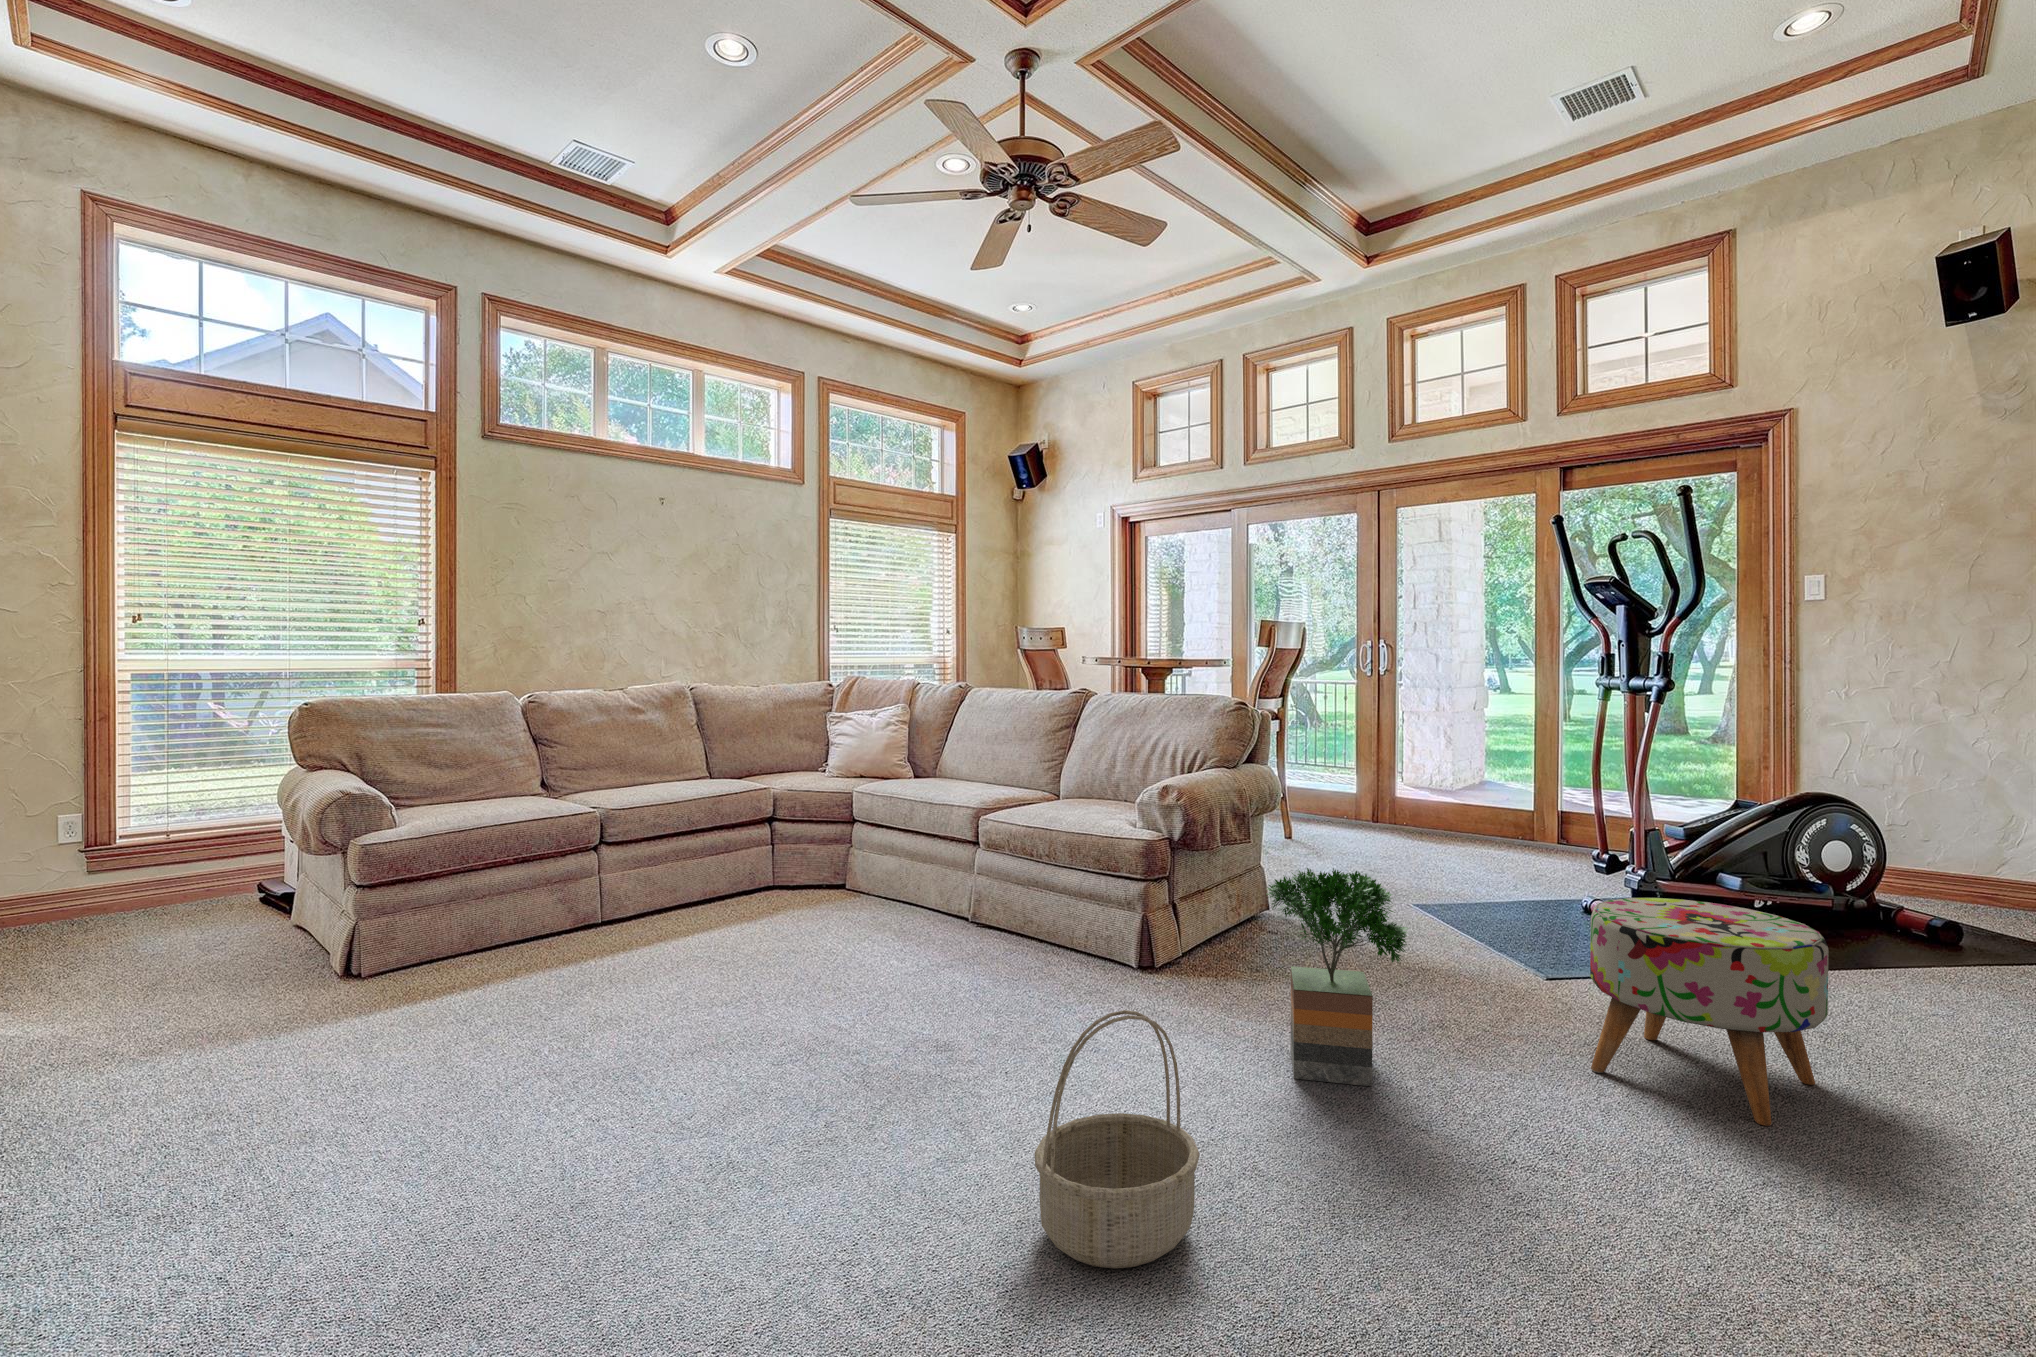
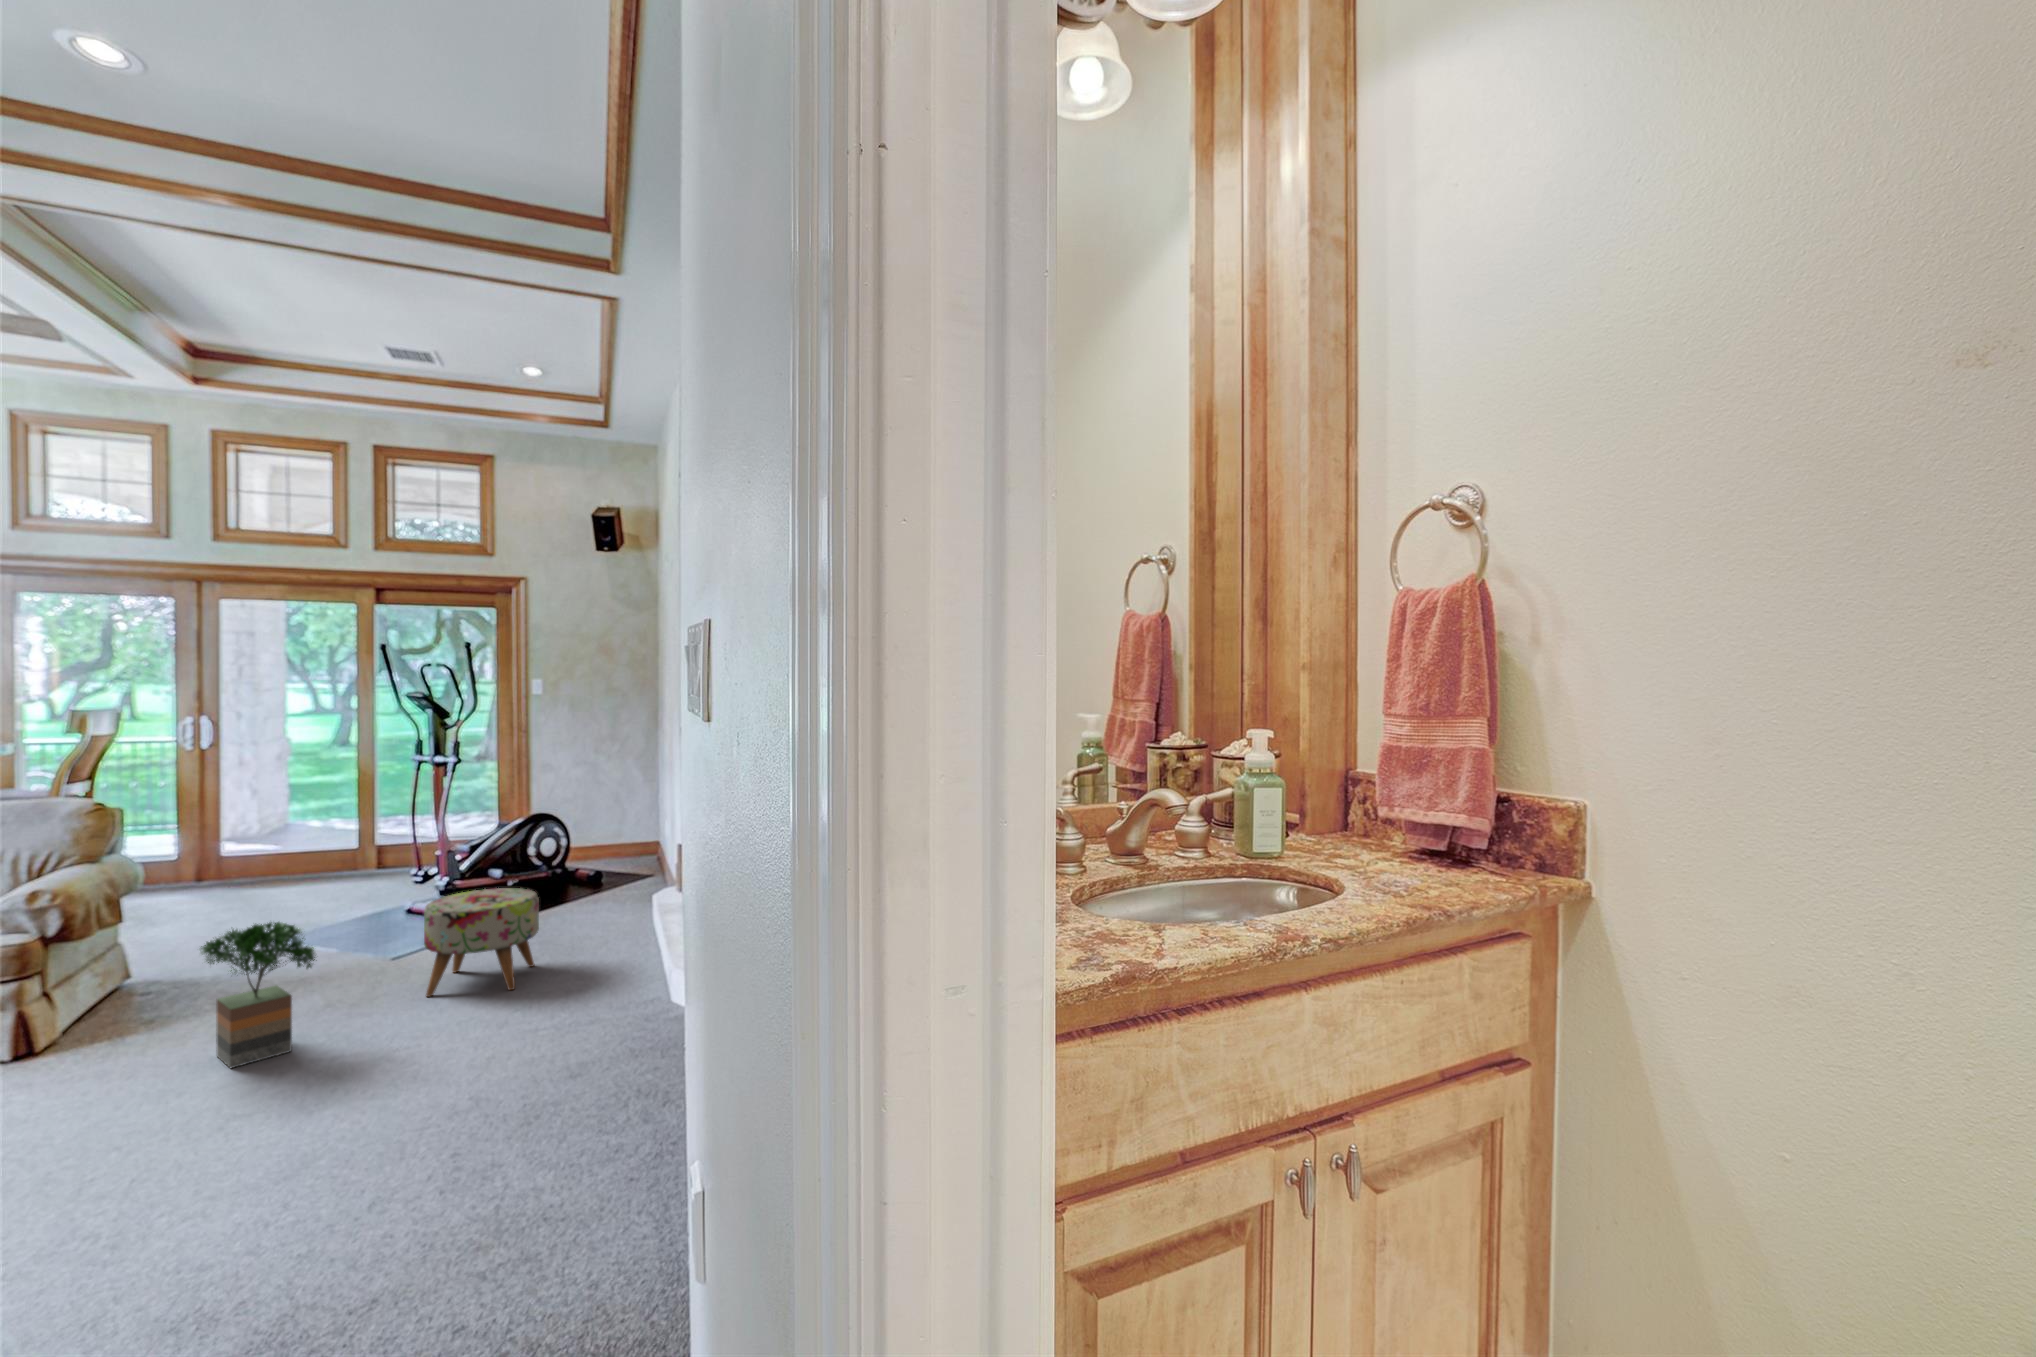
basket: present [1034,1010,1200,1268] -> none [80,1037,216,1199]

